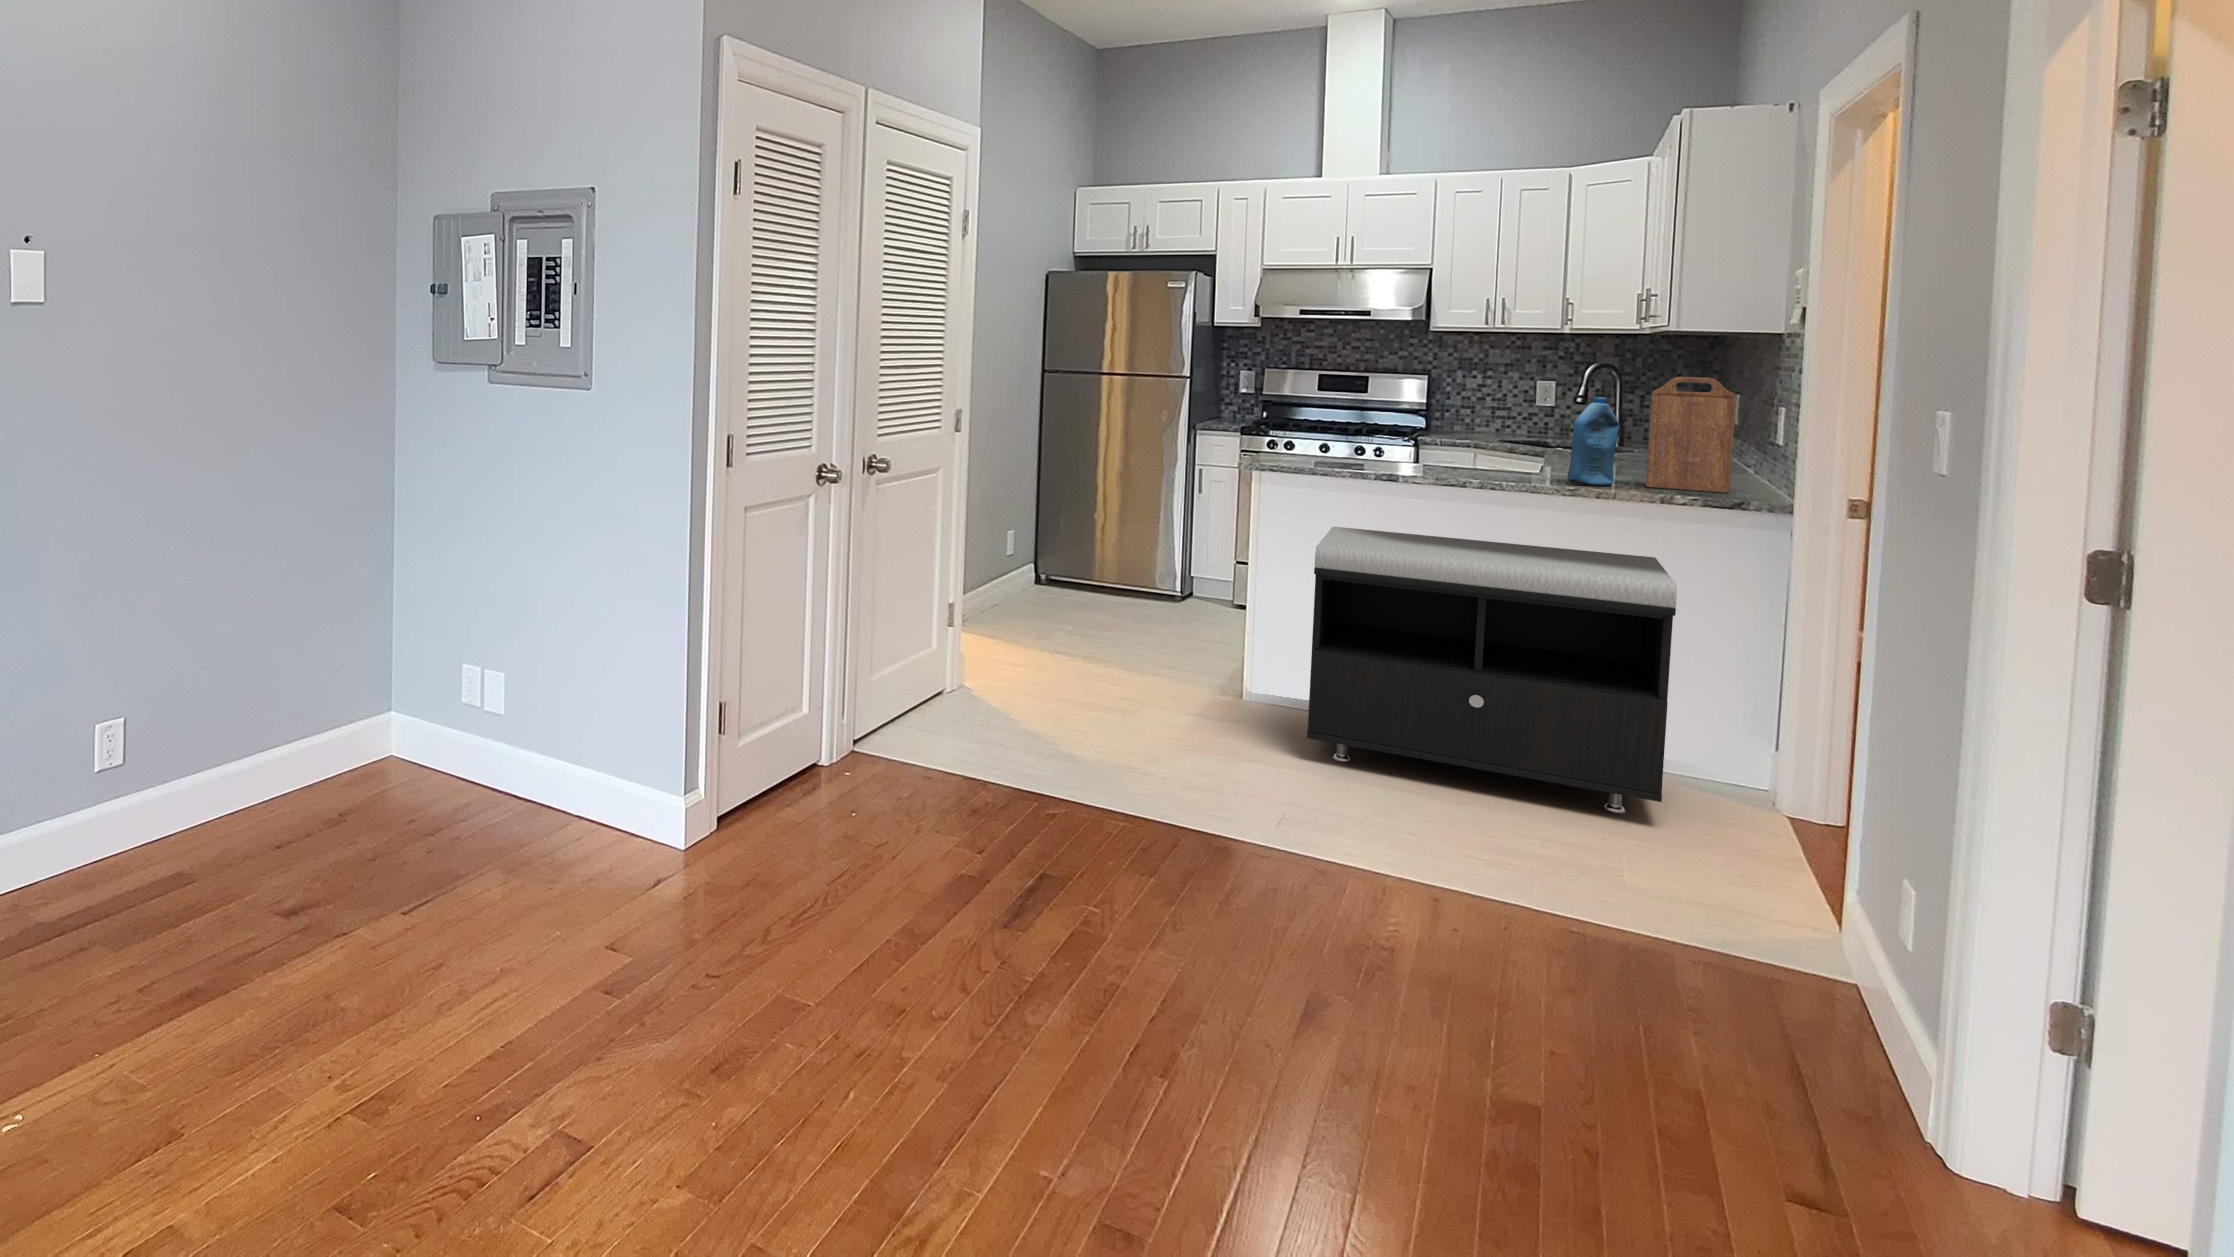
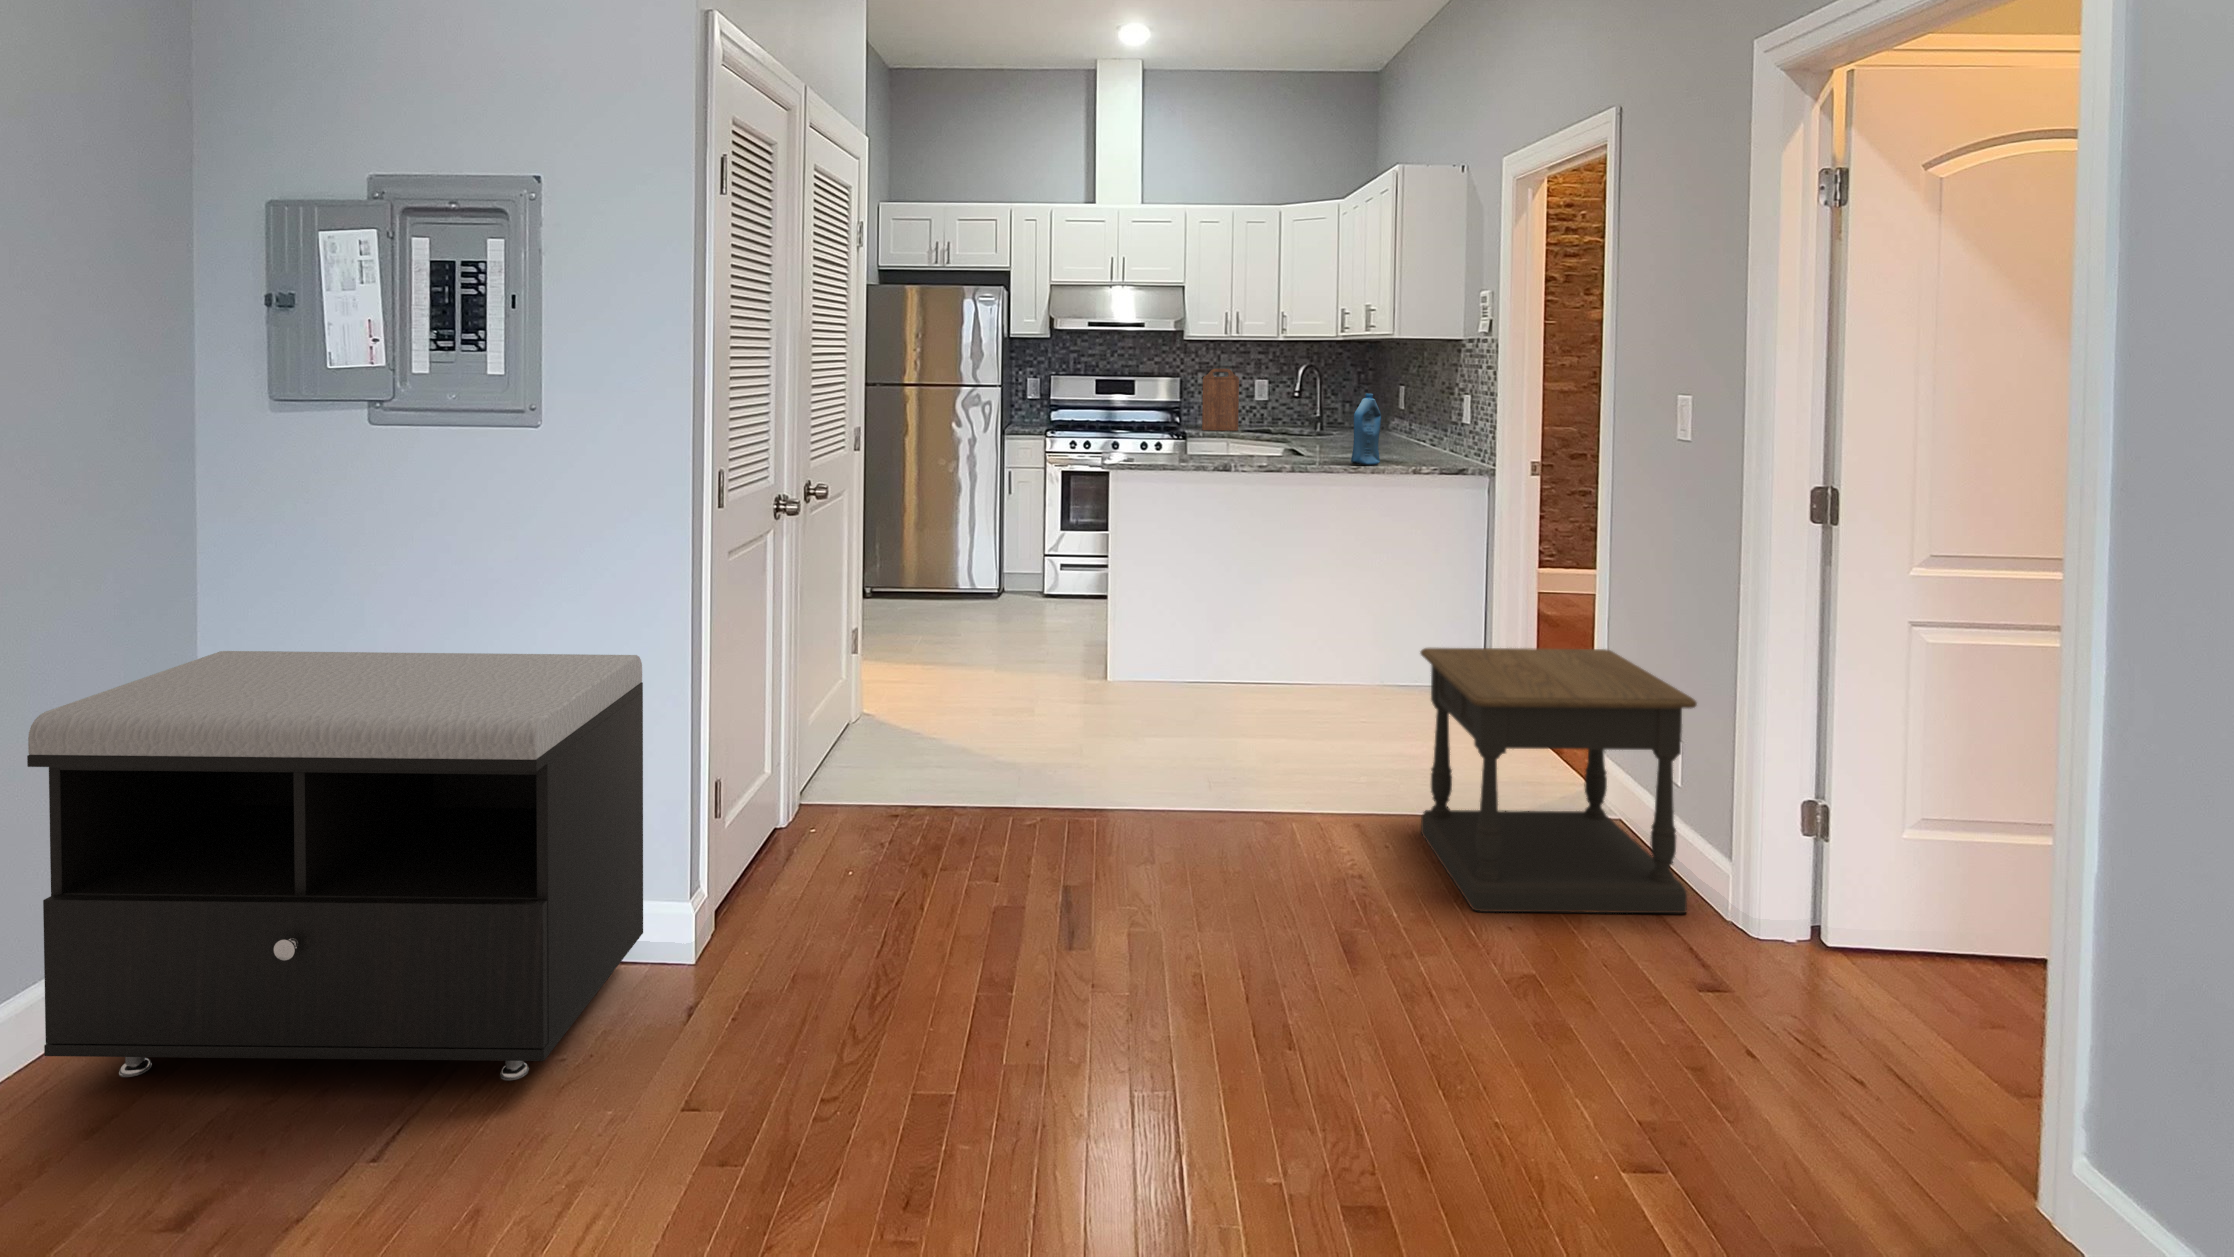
cutting board: present [1646,377,1736,493] -> present [1202,369,1239,431]
storage bench: present [1307,527,1677,814] -> present [27,651,643,1081]
side table: none [1523,710,1921,1143] -> present [1420,648,1697,913]

